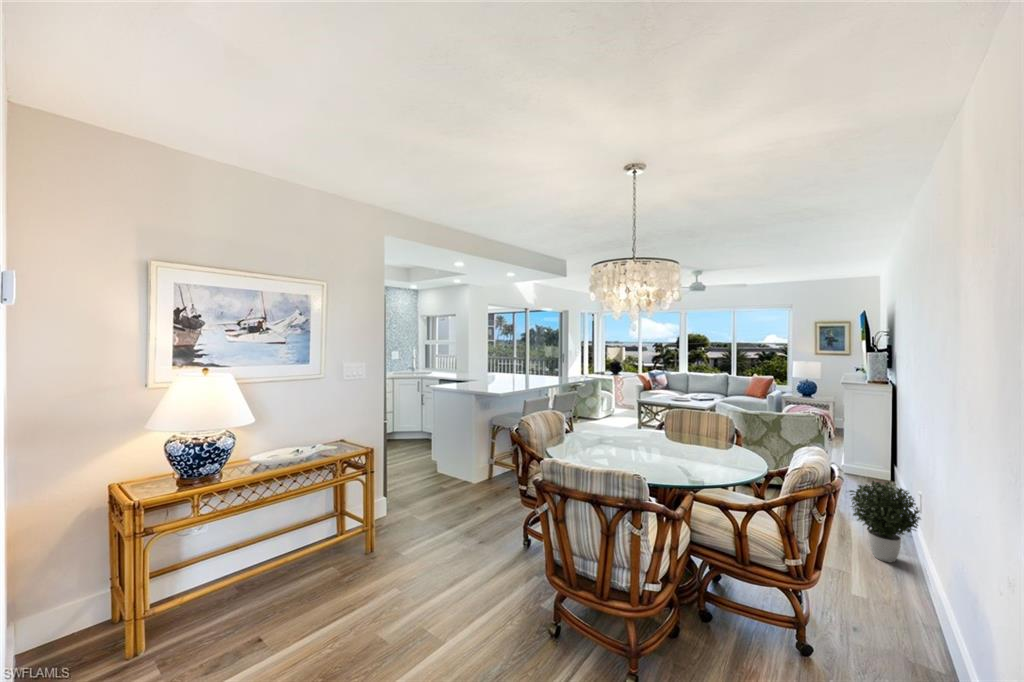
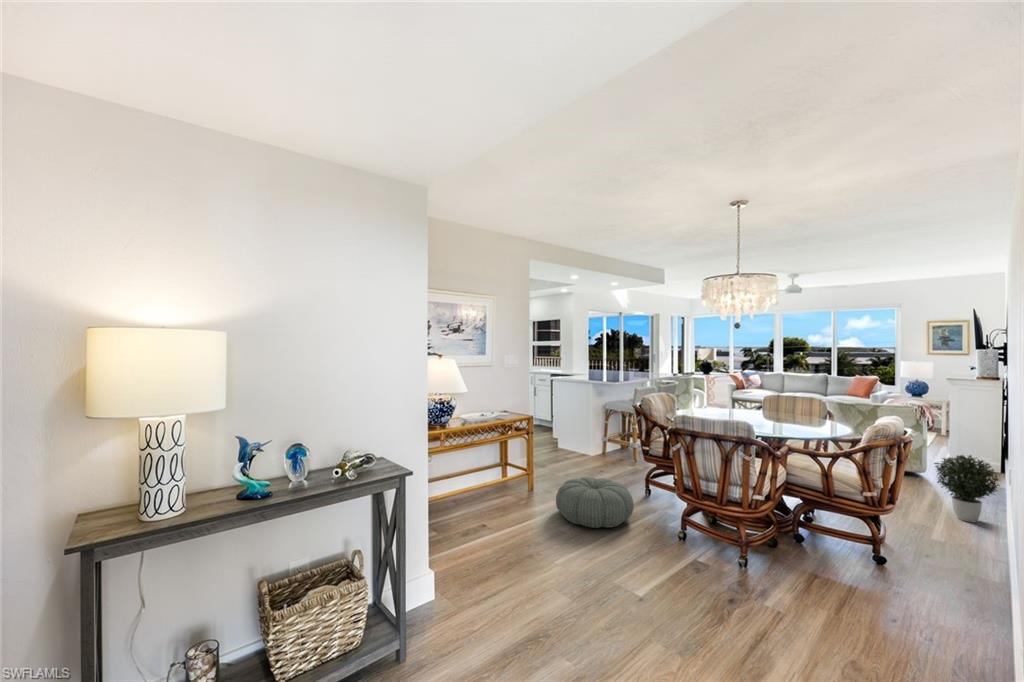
pouf: none [386,535,494,625] -> present [556,477,634,528]

